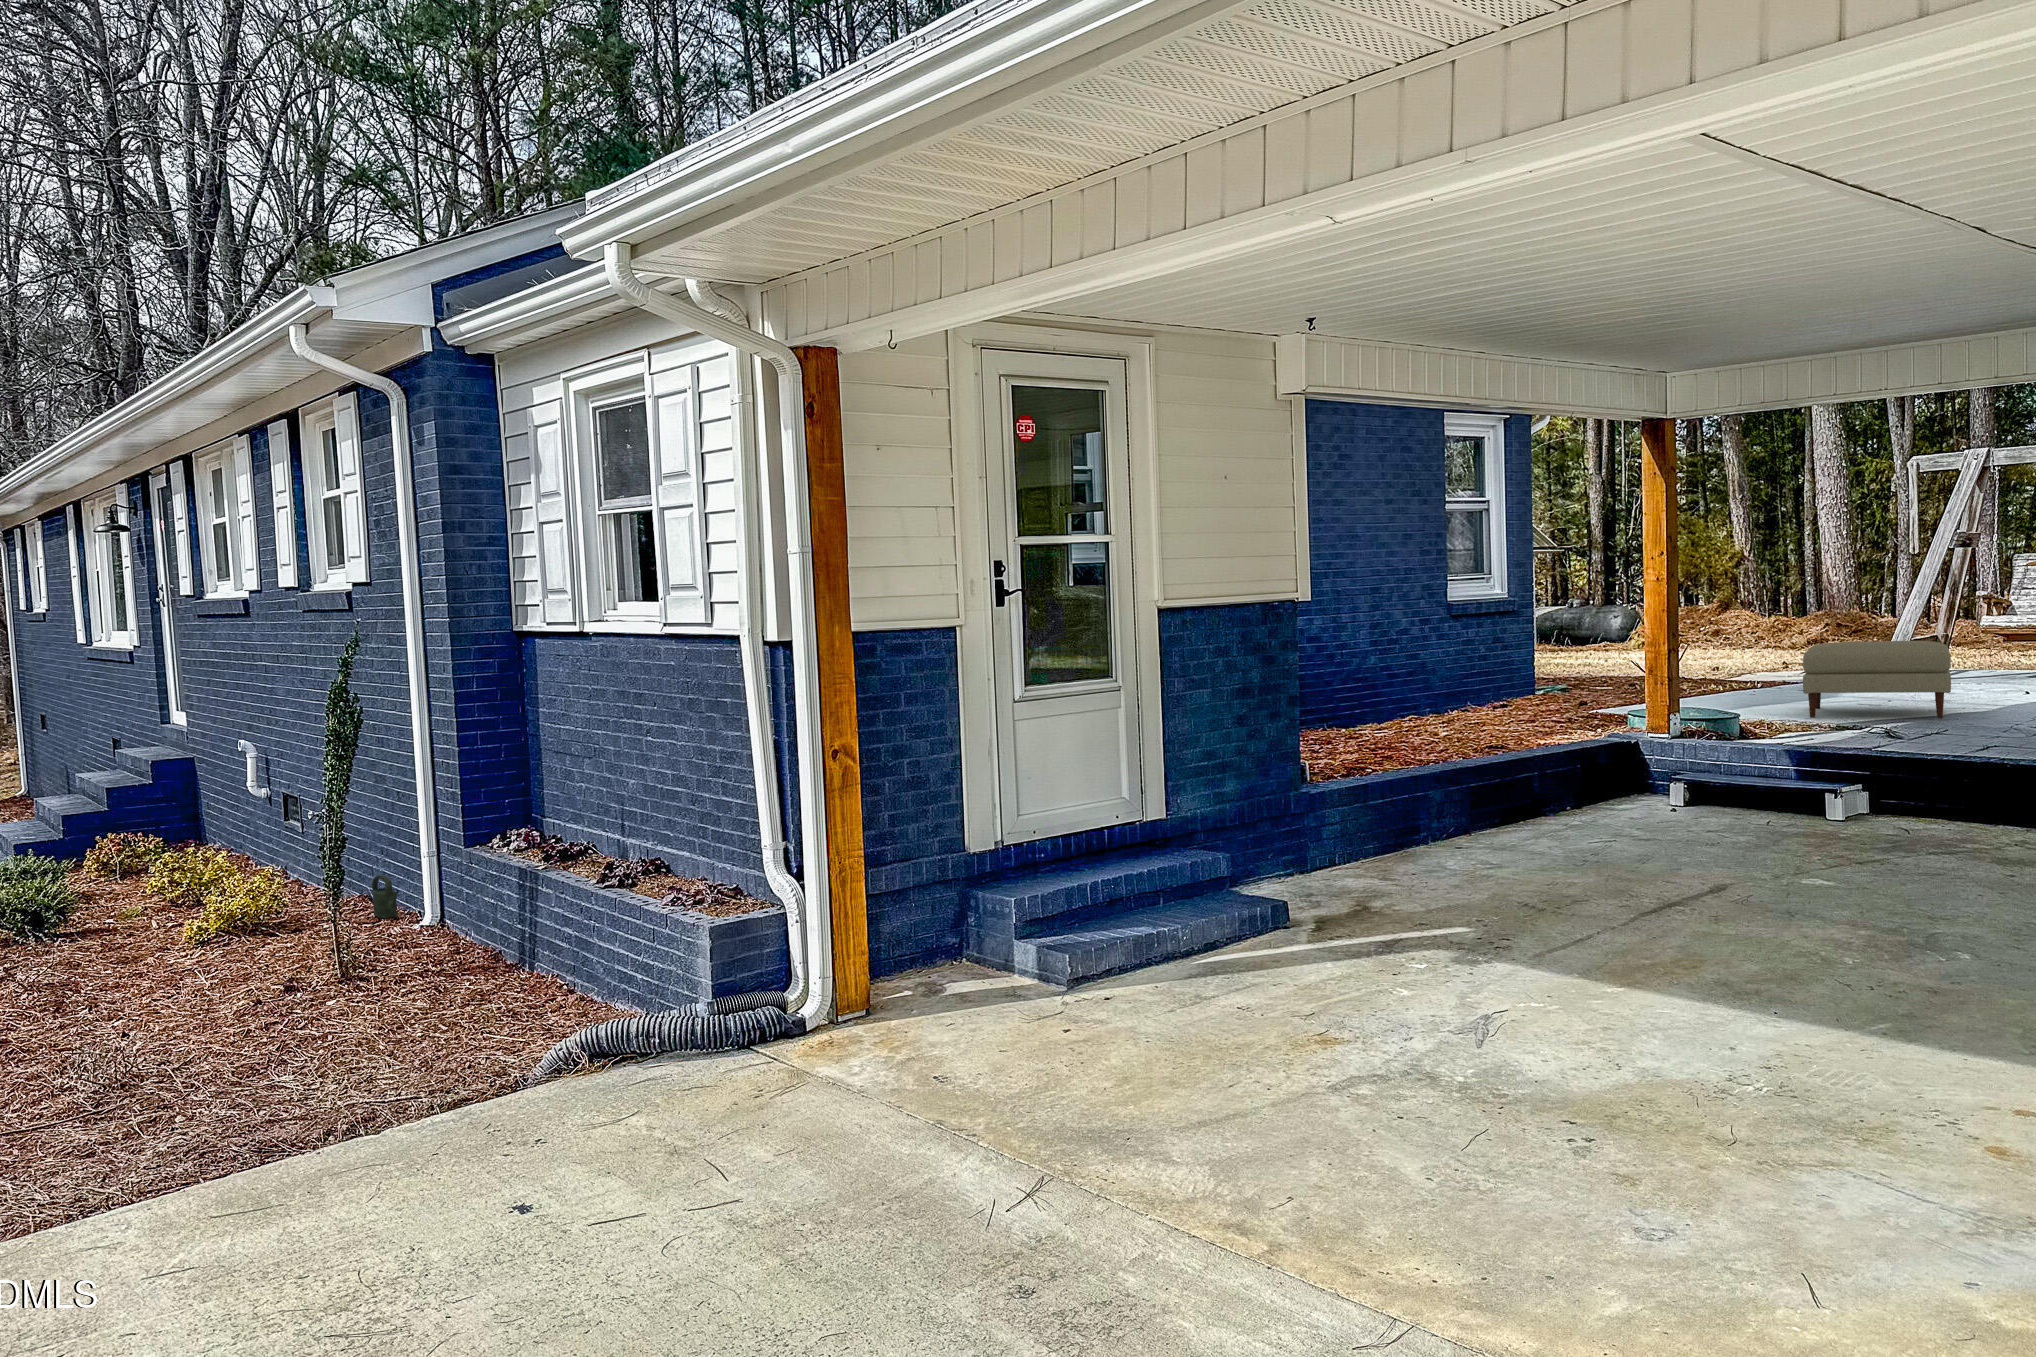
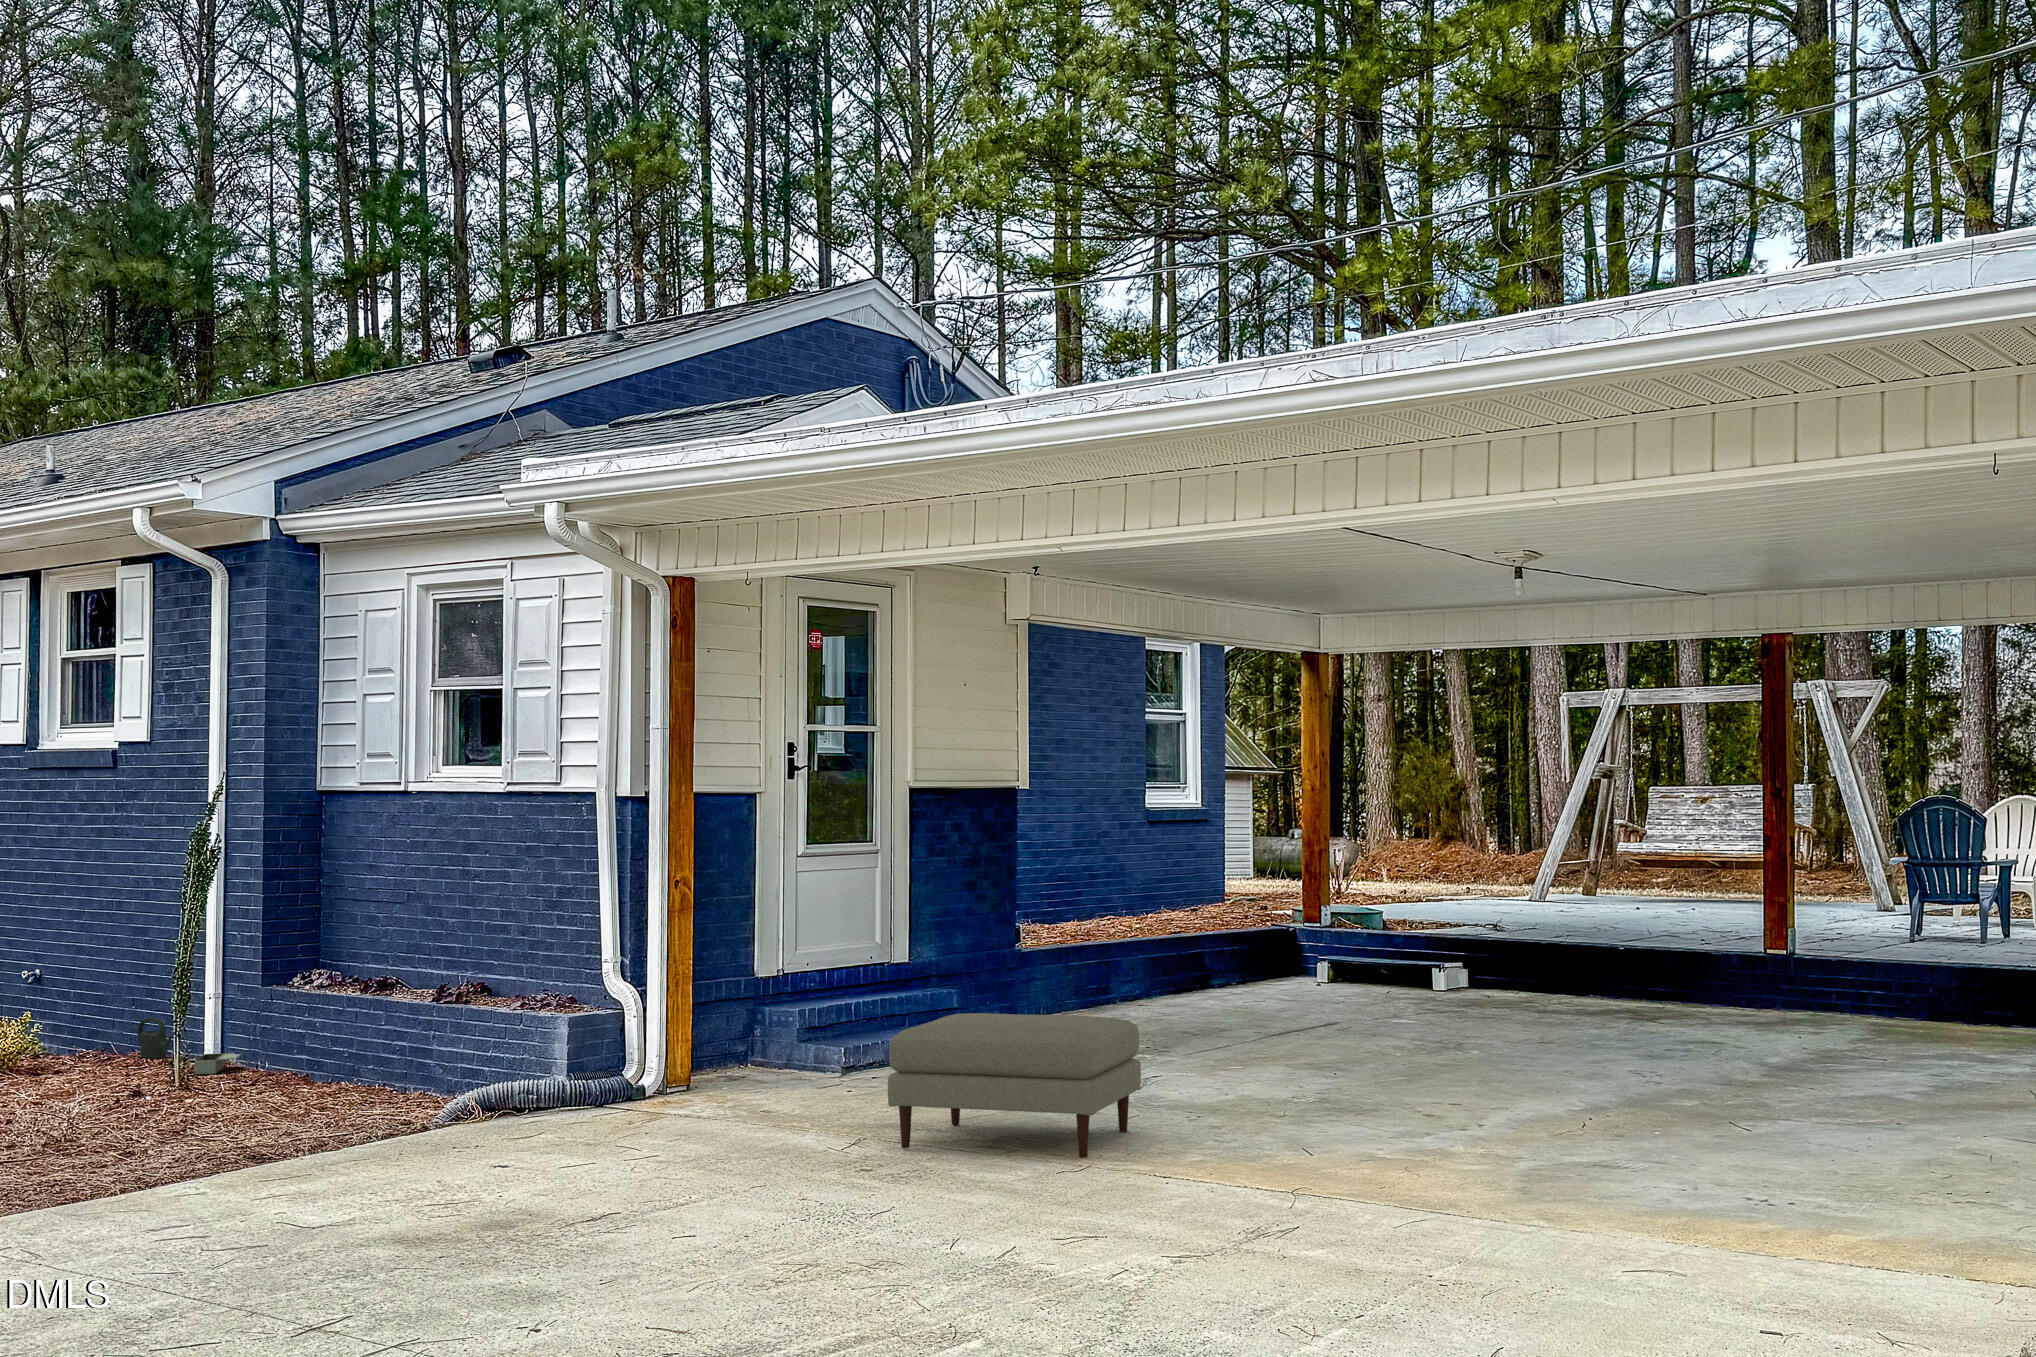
ottoman: present [1803,641,1951,718] -> present [888,1013,1141,1157]
toolbox: none [387,920,449,950] -> present [194,1052,242,1074]

